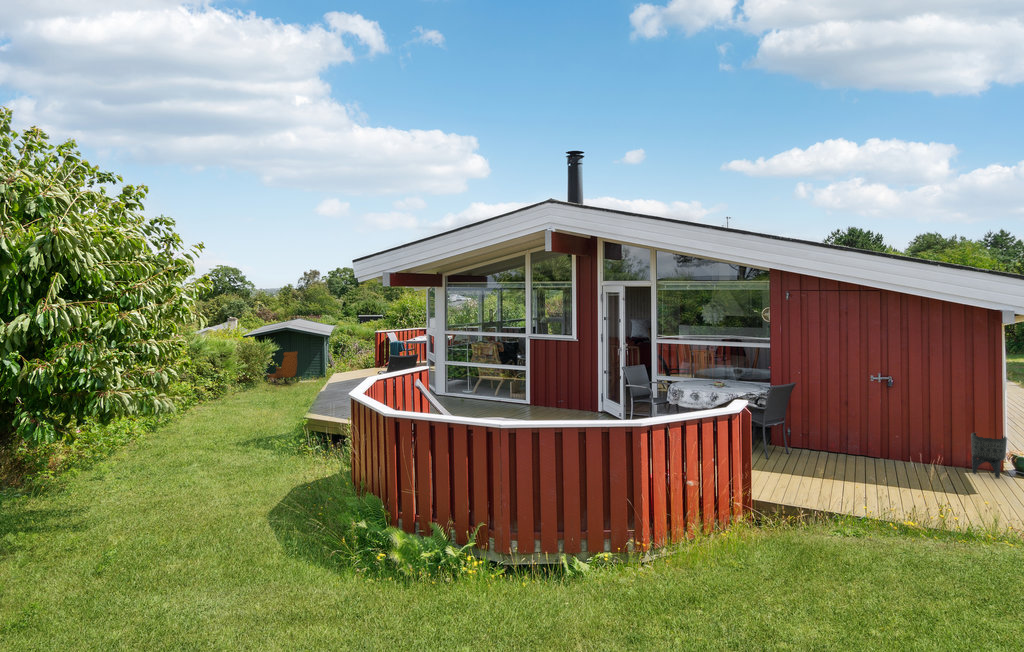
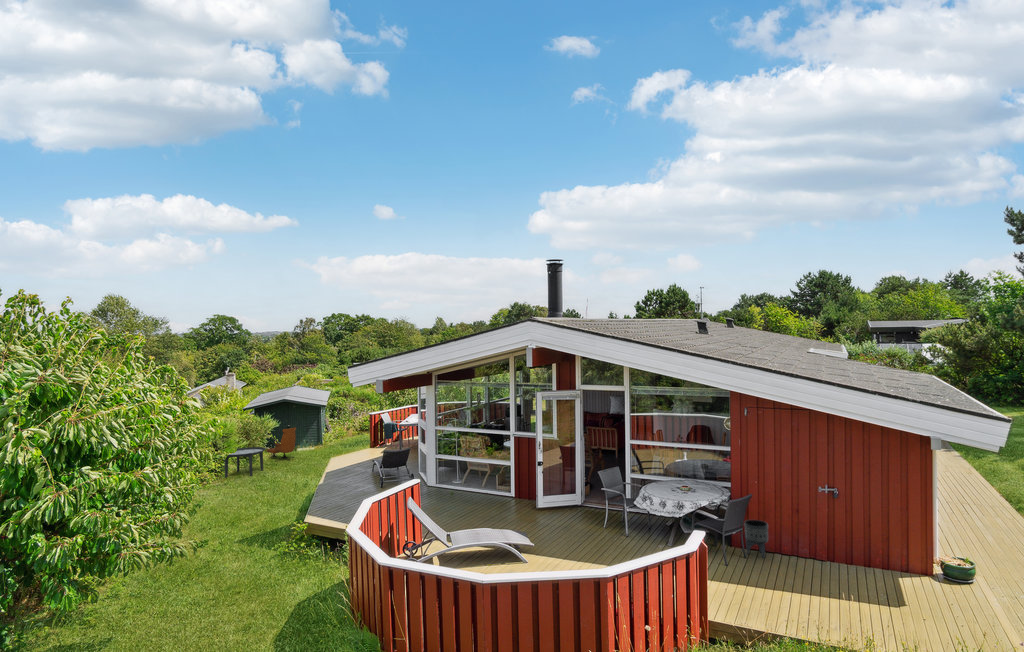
round table: none [219,369,266,398] -> present [225,447,266,478]
planter: present [971,433,1007,478] -> present [744,520,768,558]

